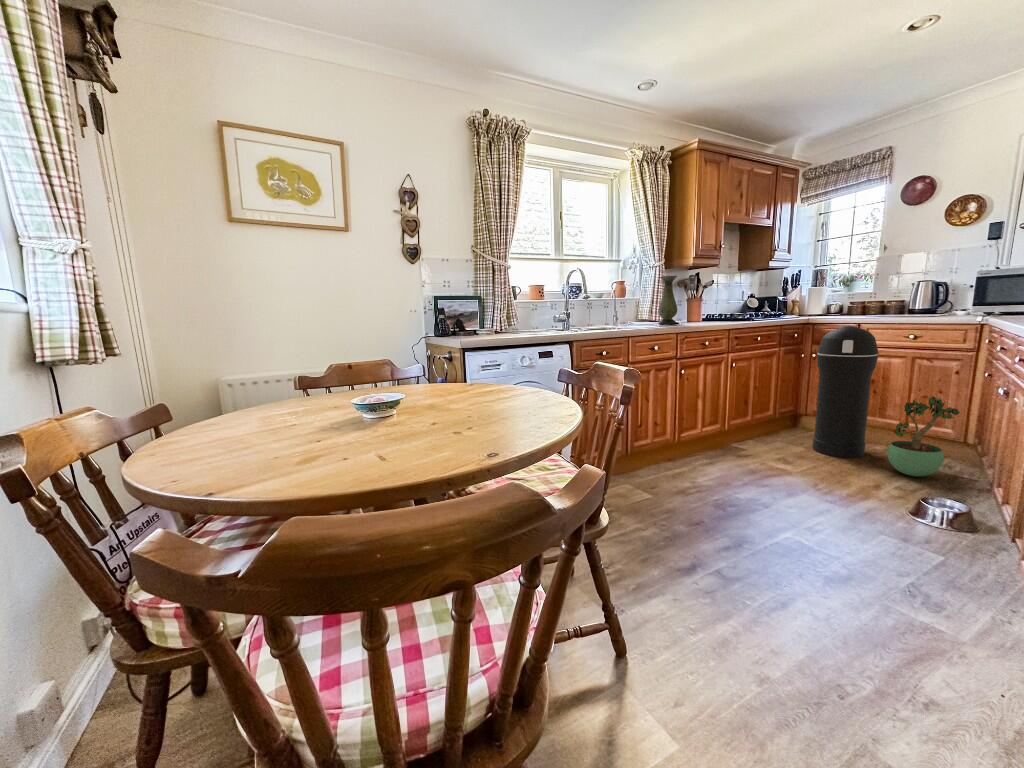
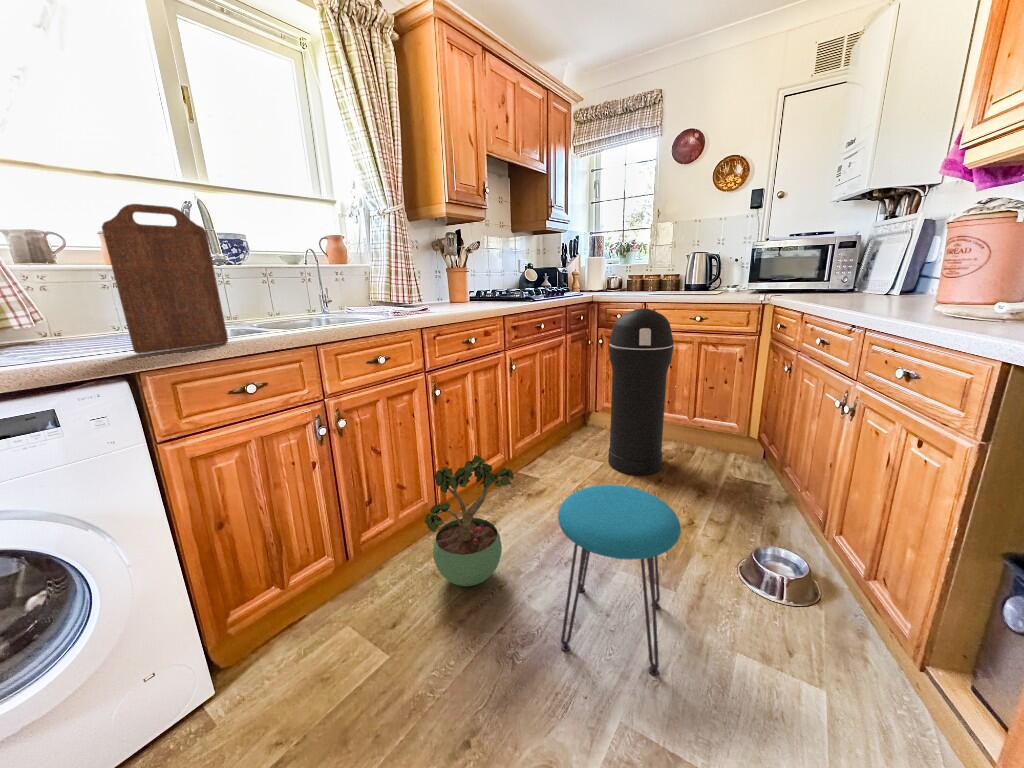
cutting board: none [564,275,594,334] -> present [102,204,228,354]
vase: present [658,276,678,324] -> none [394,229,429,308]
potted plant: present [887,396,959,476] -> present [424,455,514,586]
stool: none [756,424,842,526] -> present [558,485,681,675]

